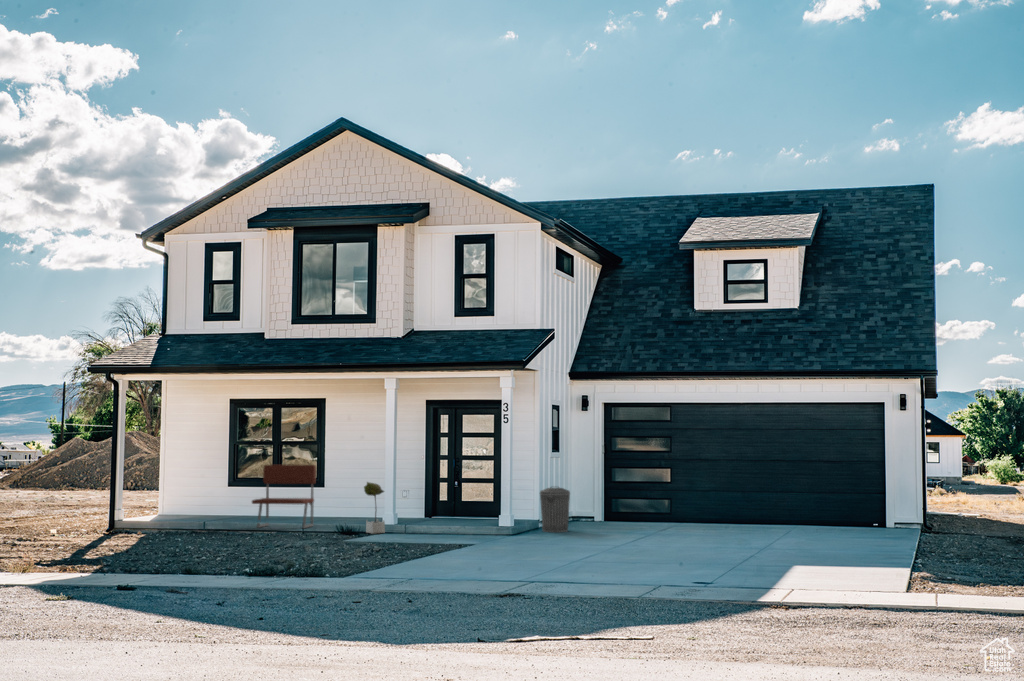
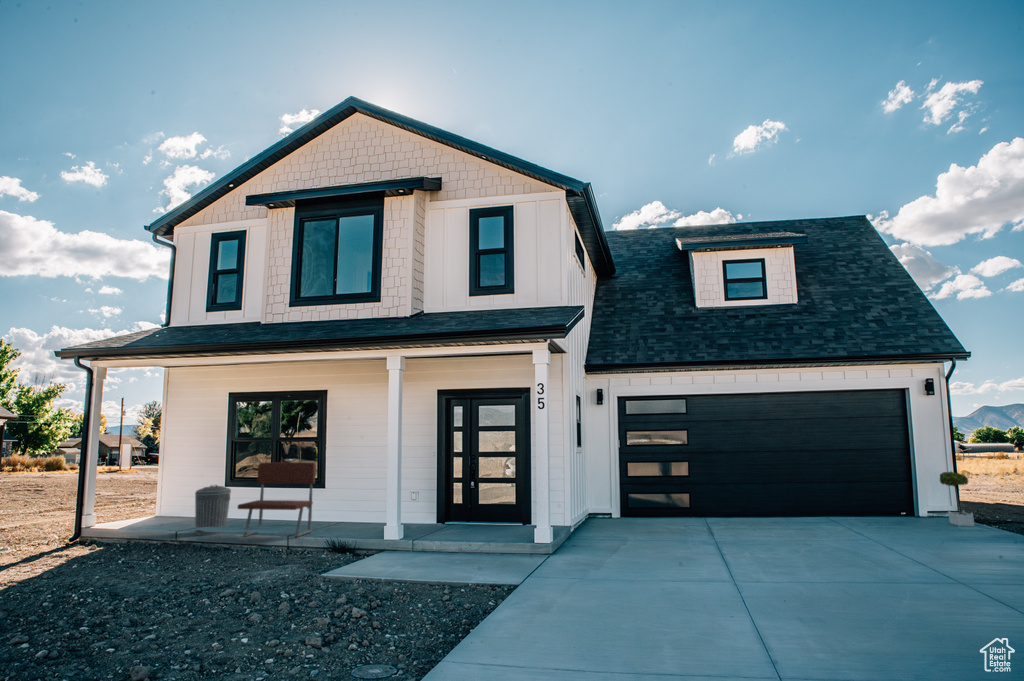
potted tree: present [364,482,385,533] -> present [940,472,974,526]
trash can: present [540,487,570,532] -> present [195,485,231,535]

